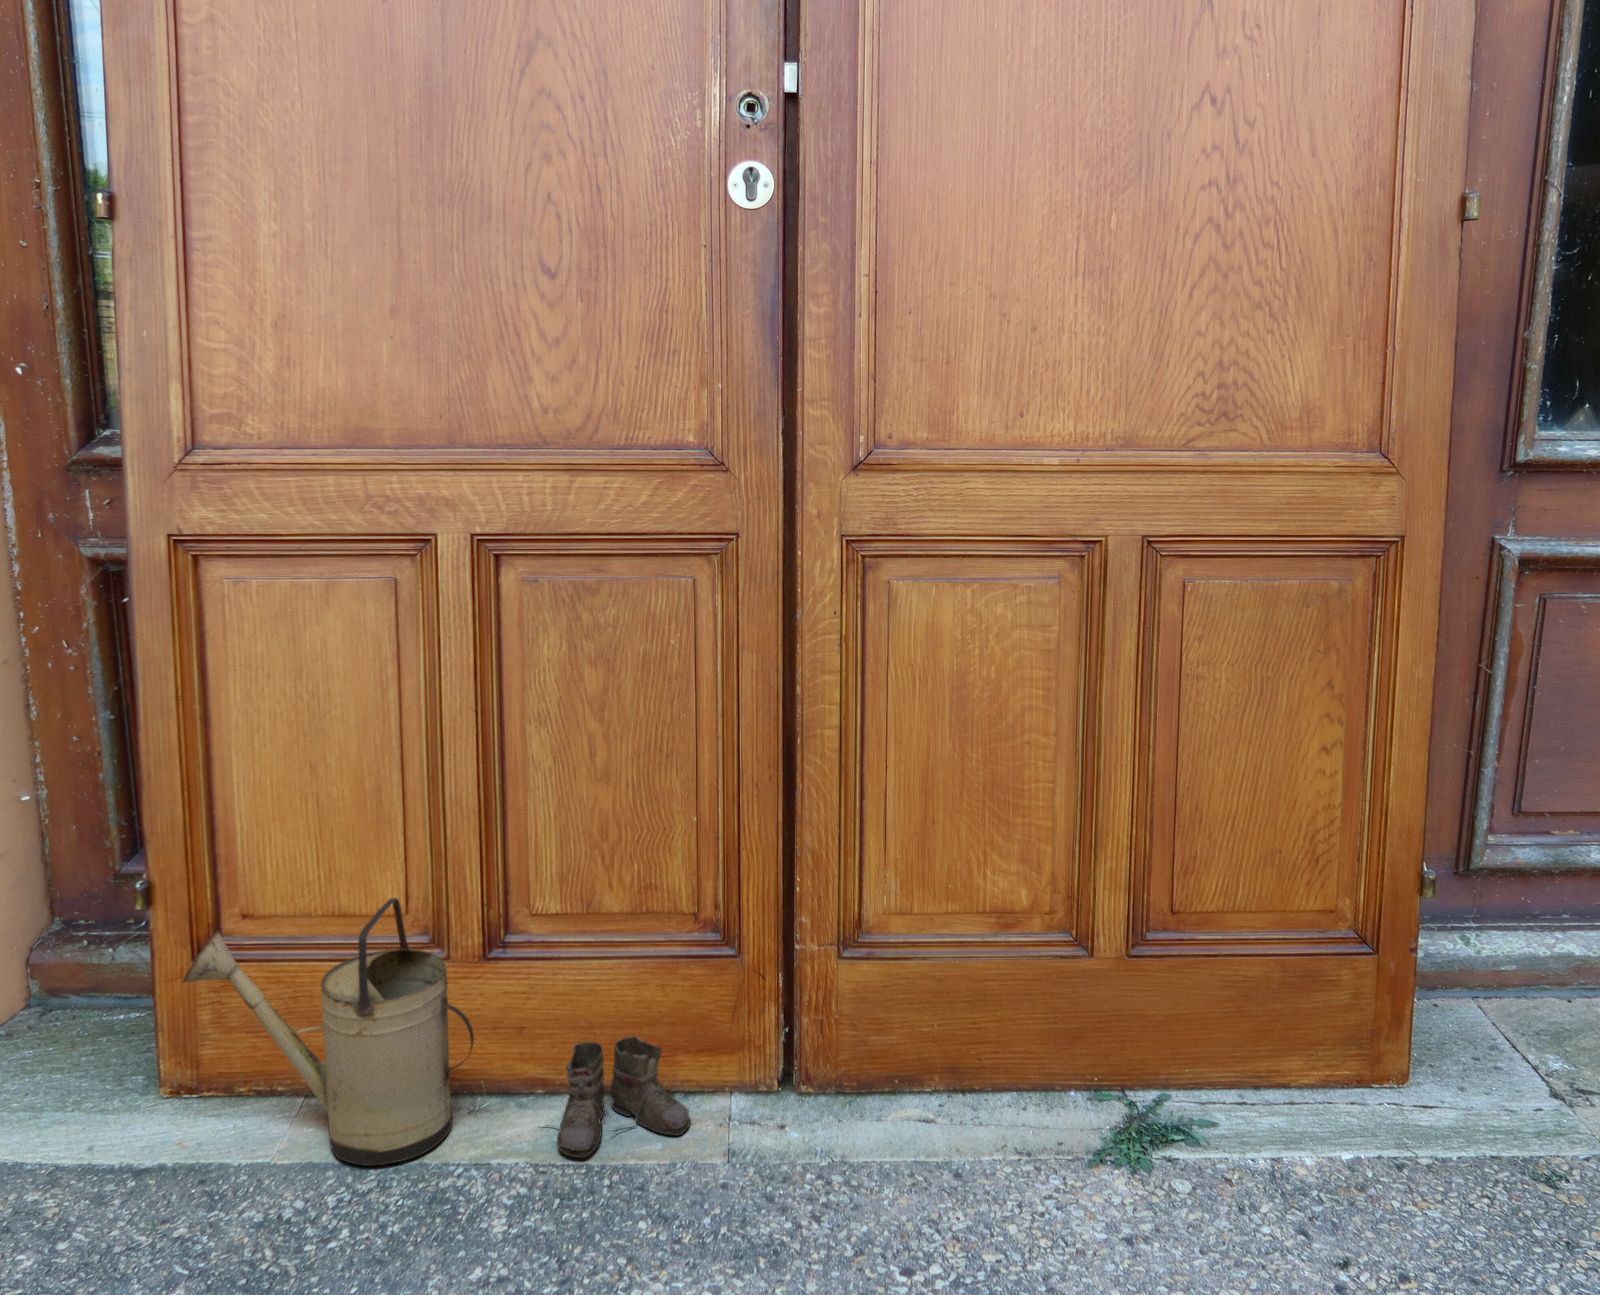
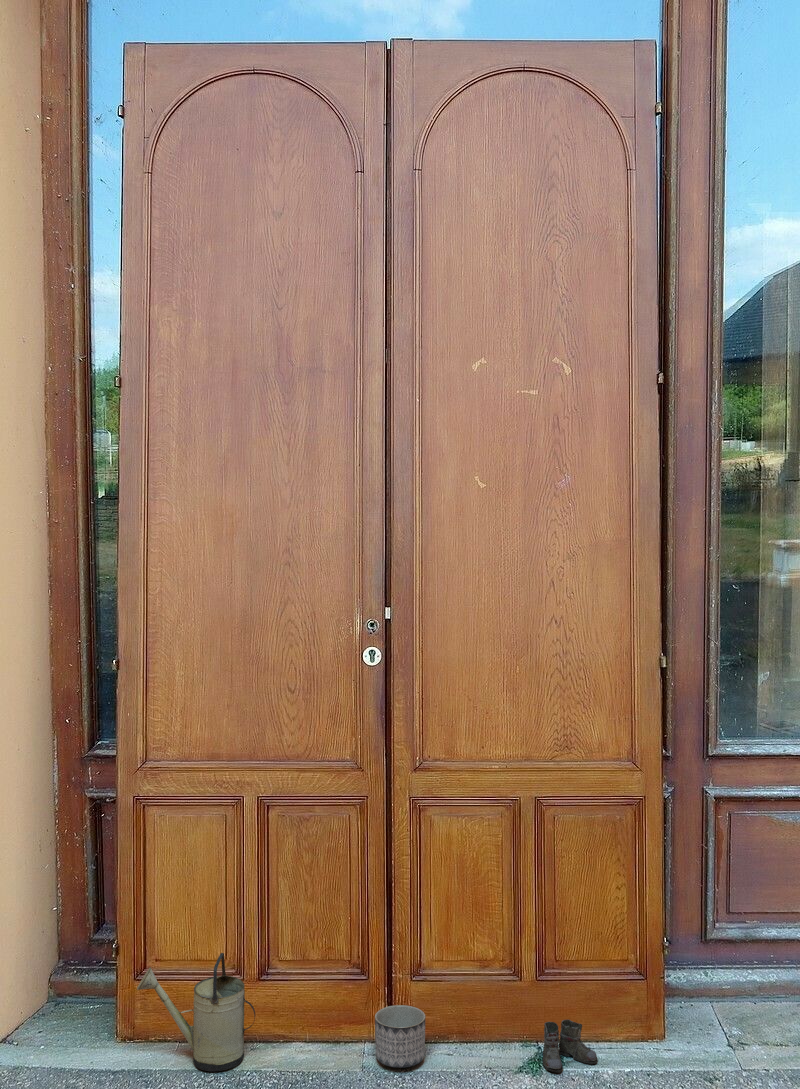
planter: none [756,1012,876,1156] -> present [375,1005,426,1068]
boots: present [557,1036,690,1158] -> present [542,1020,597,1073]

